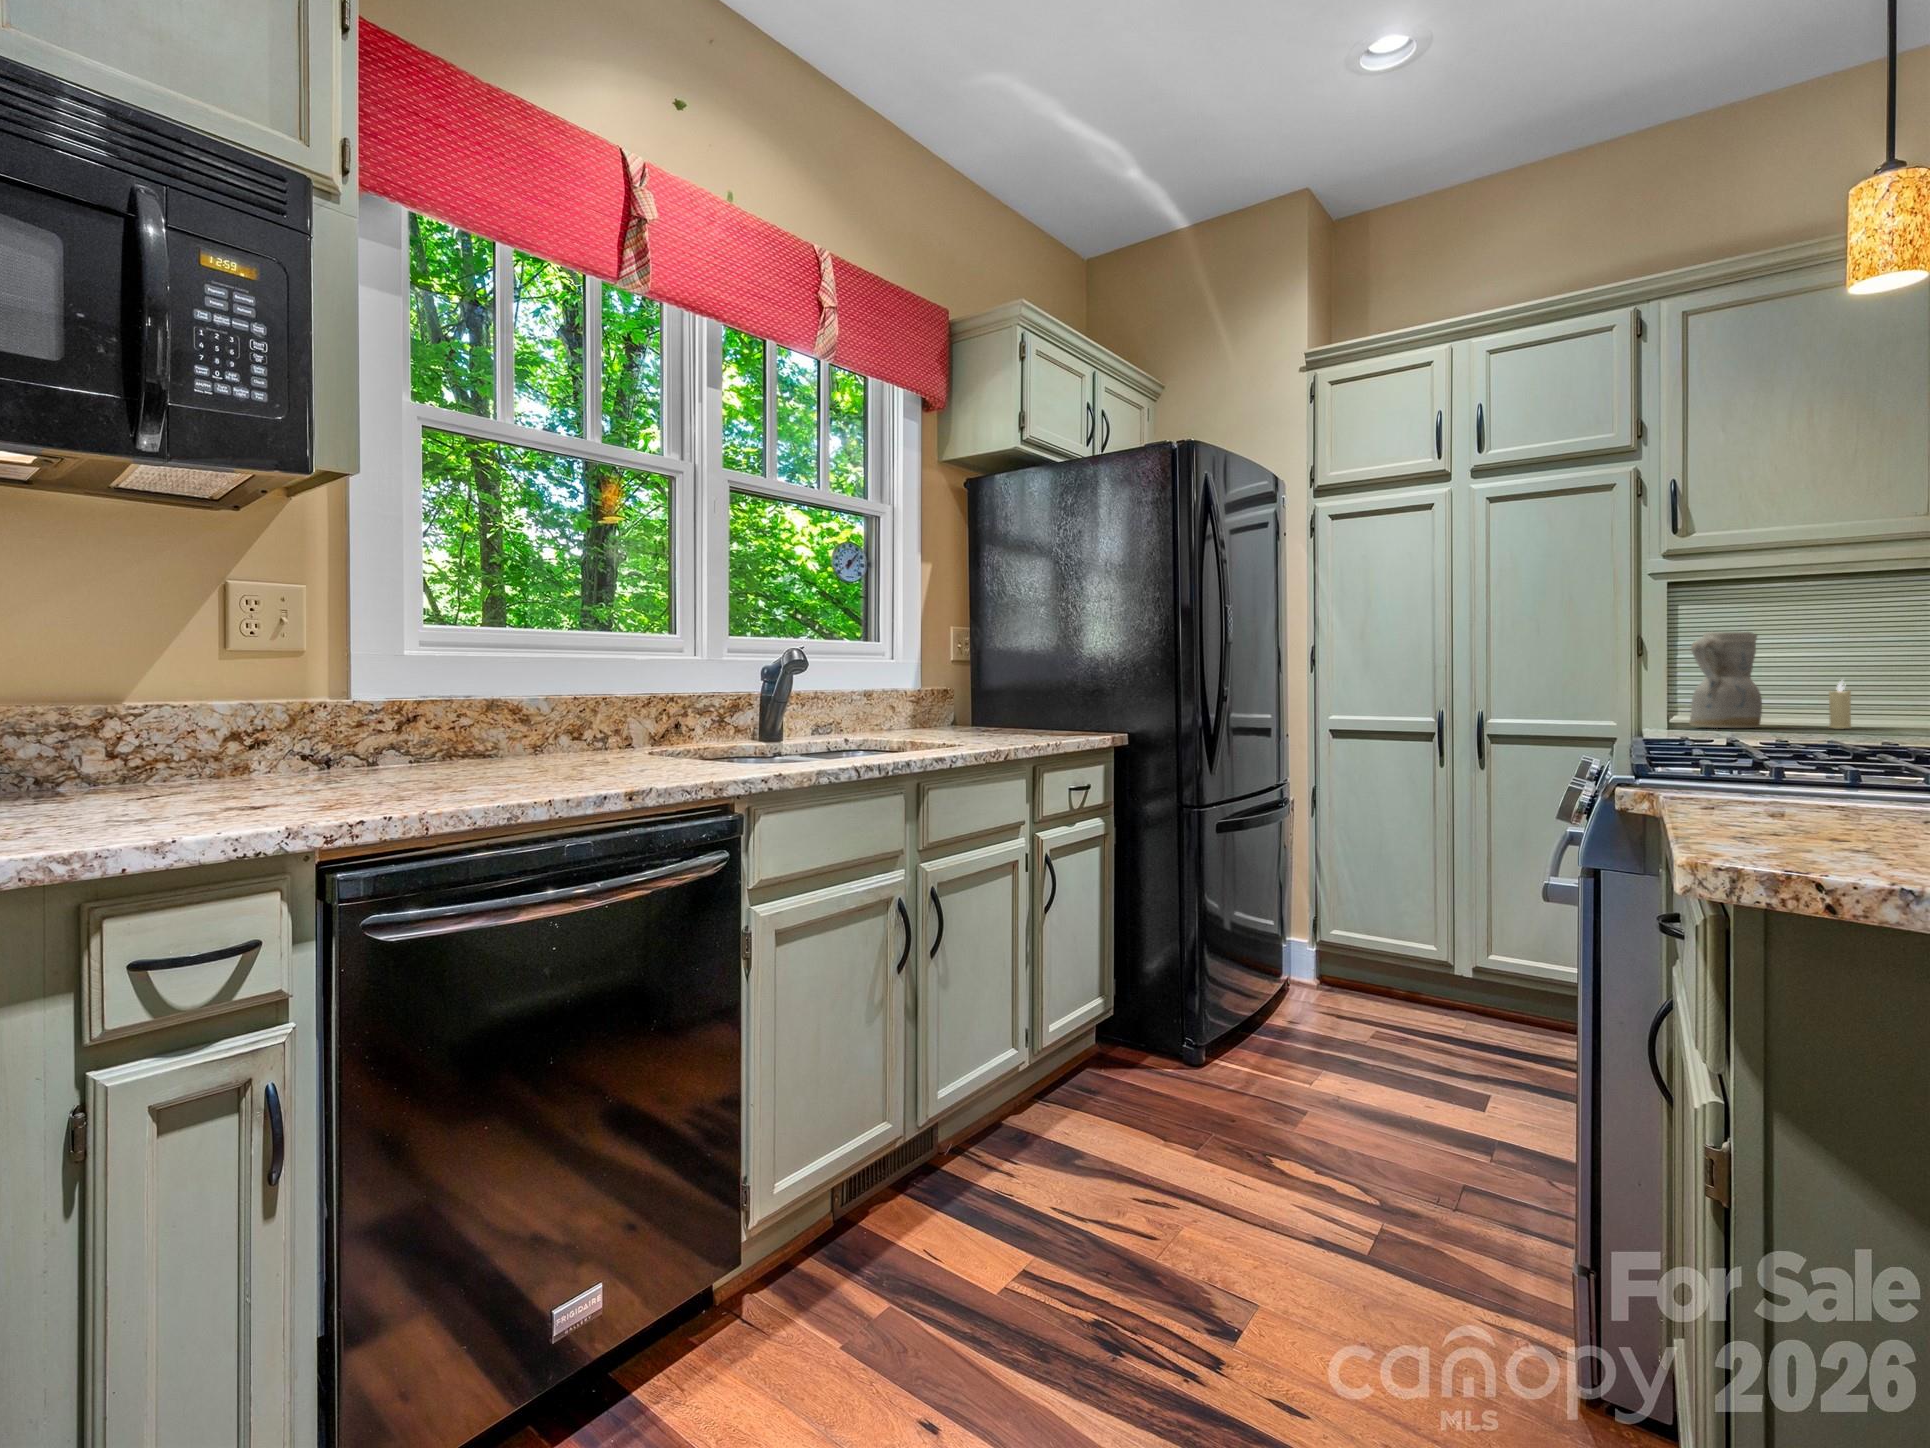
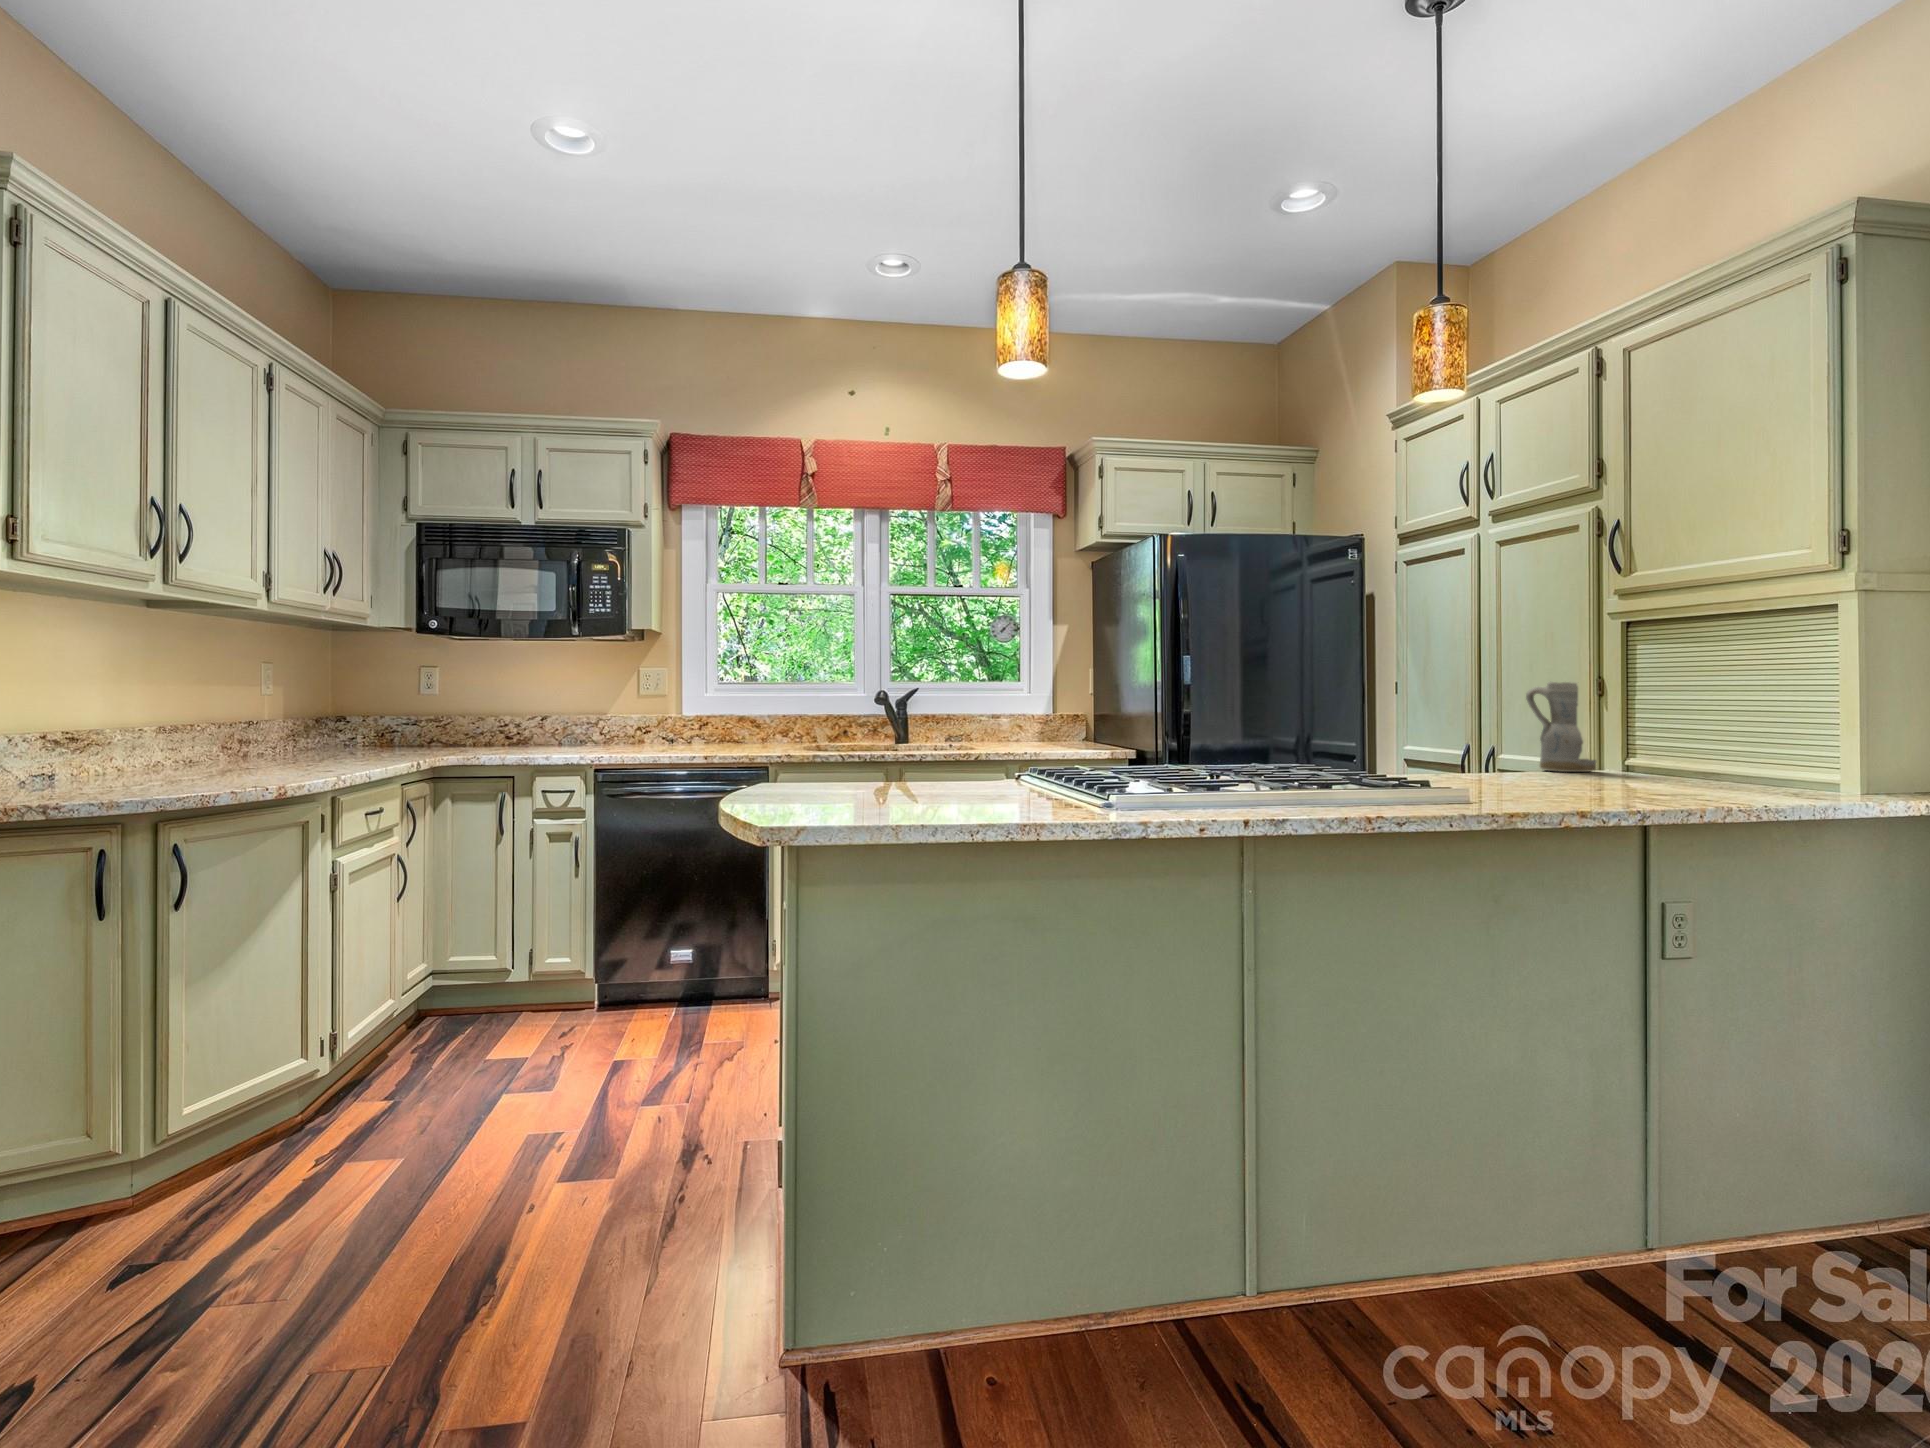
candle: present [1829,681,1851,728] -> none [1599,729,1619,776]

